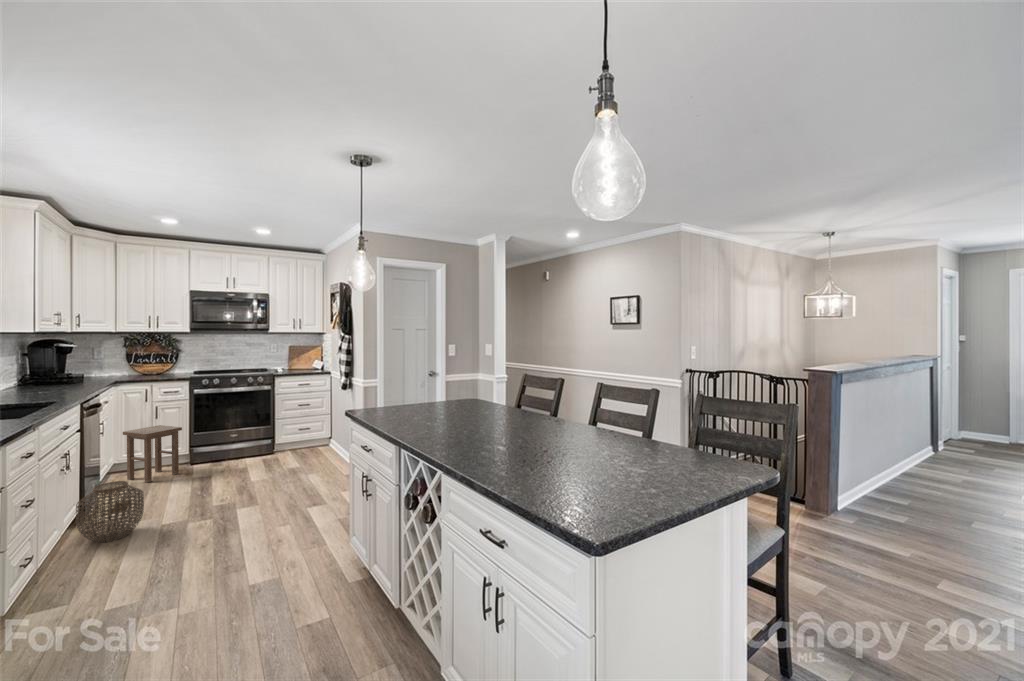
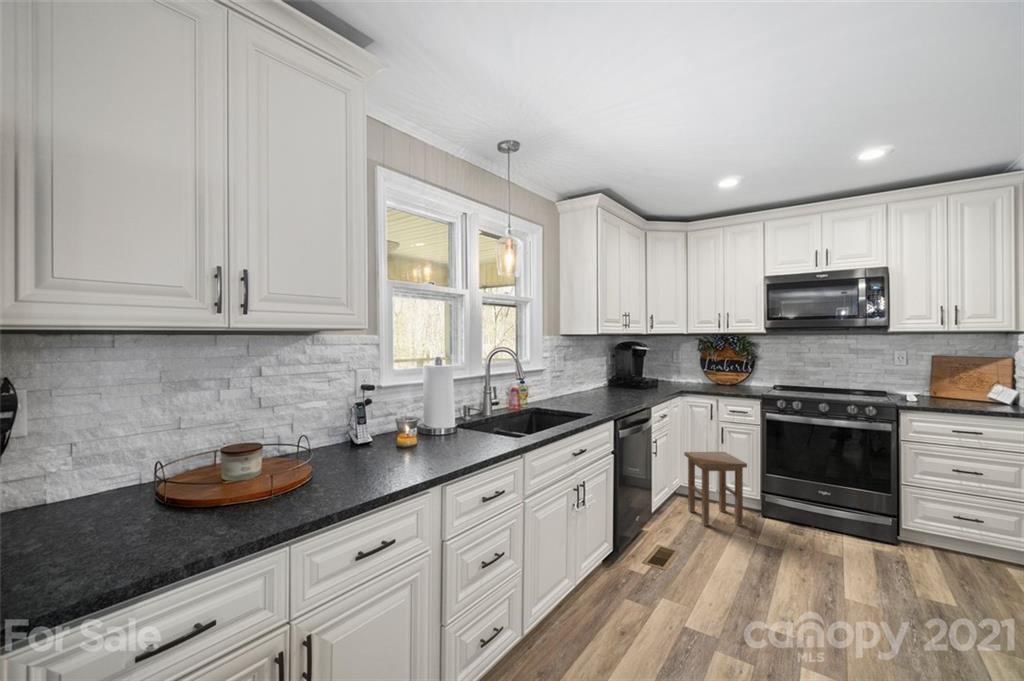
woven basket: present [76,481,144,543] -> none [594,533,664,623]

